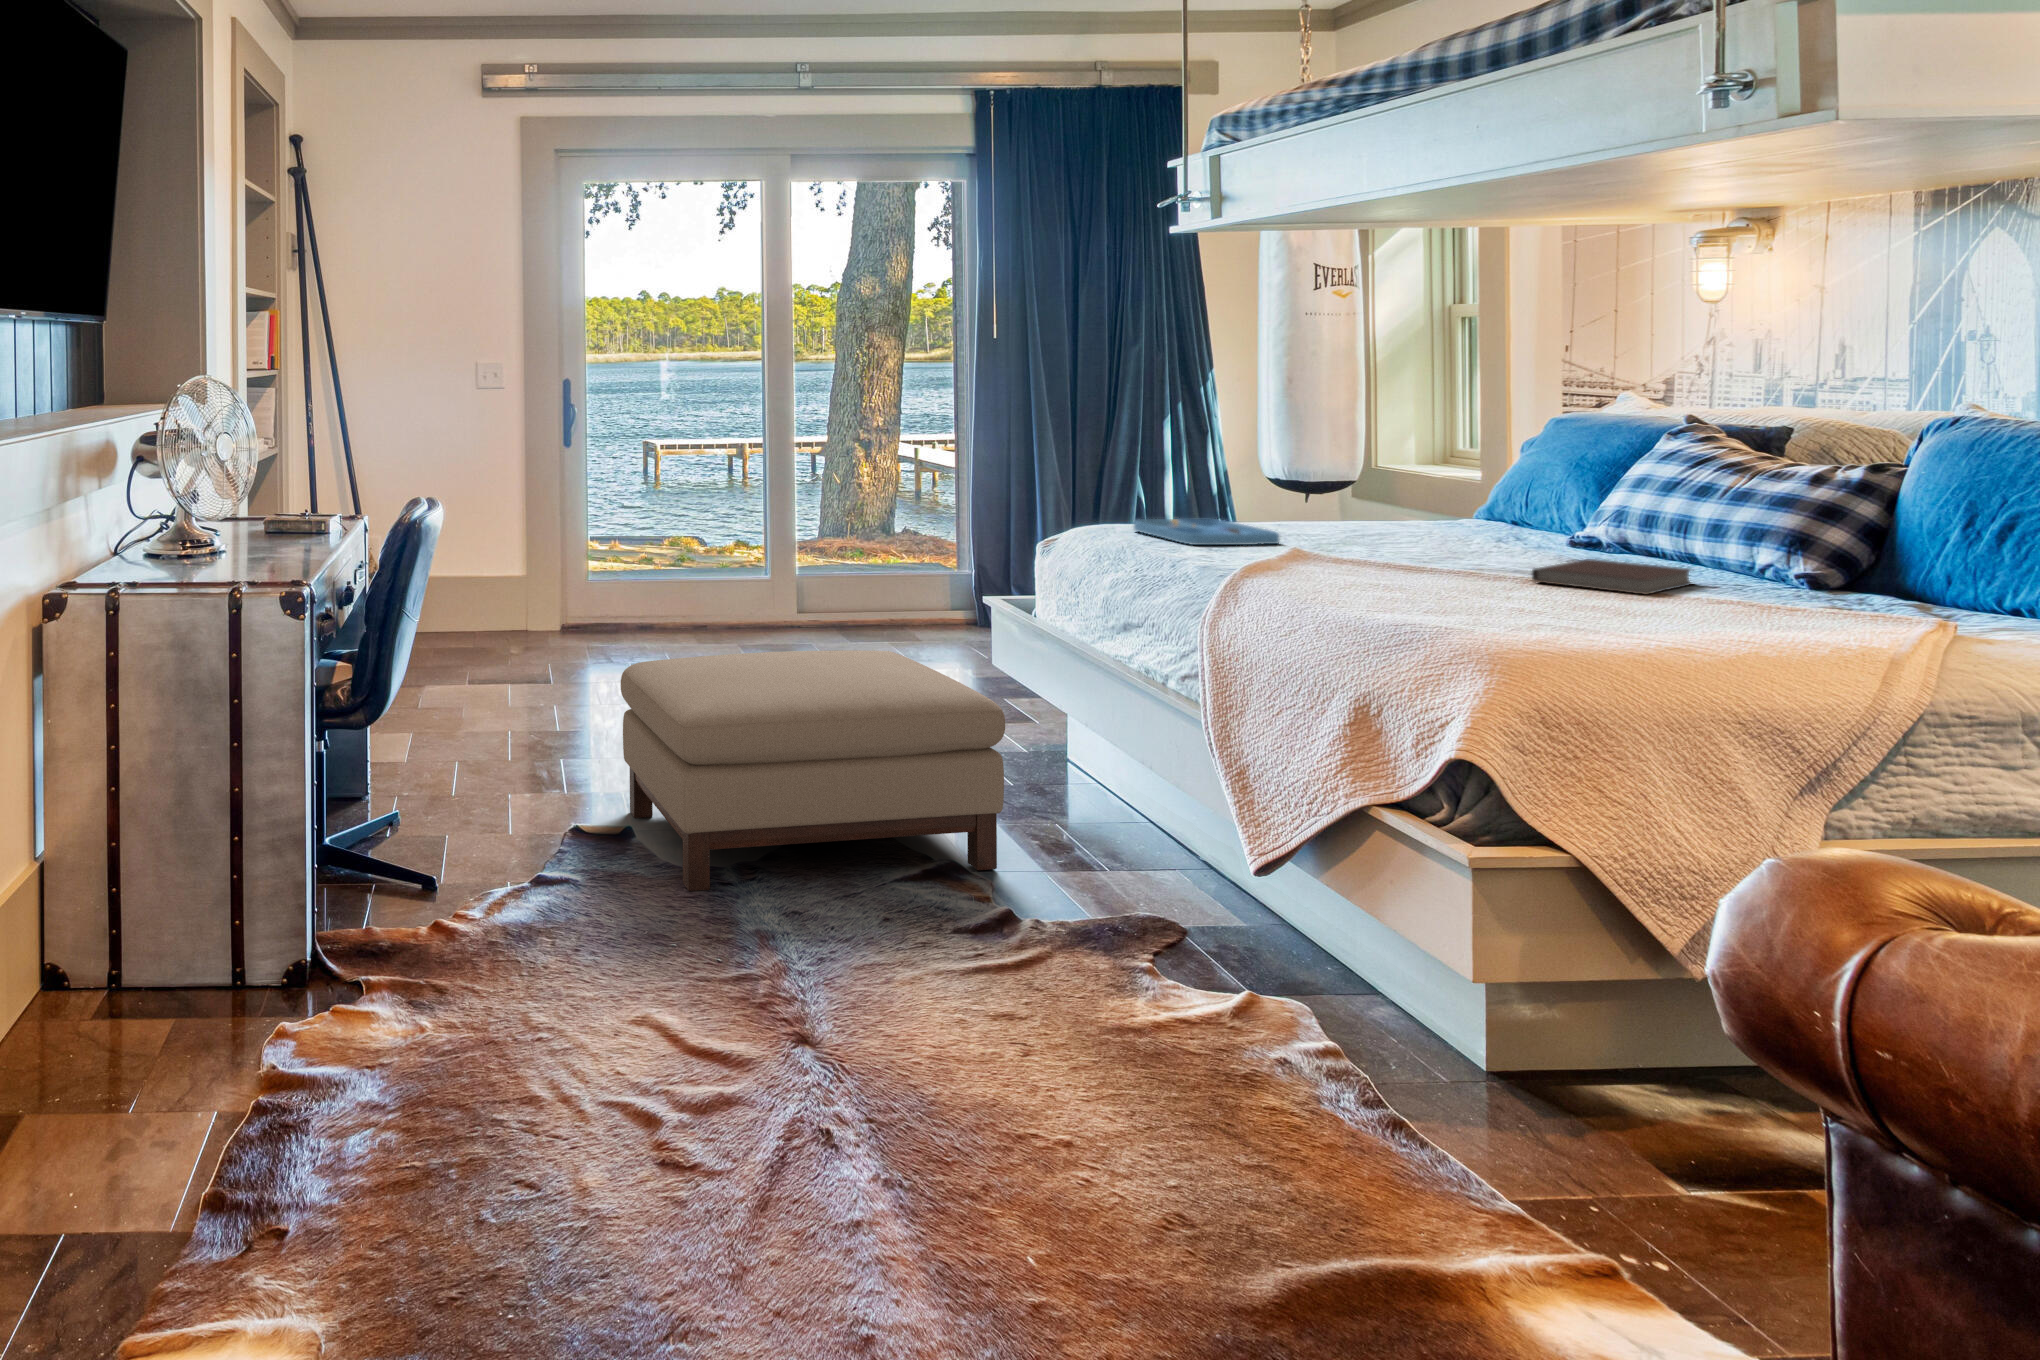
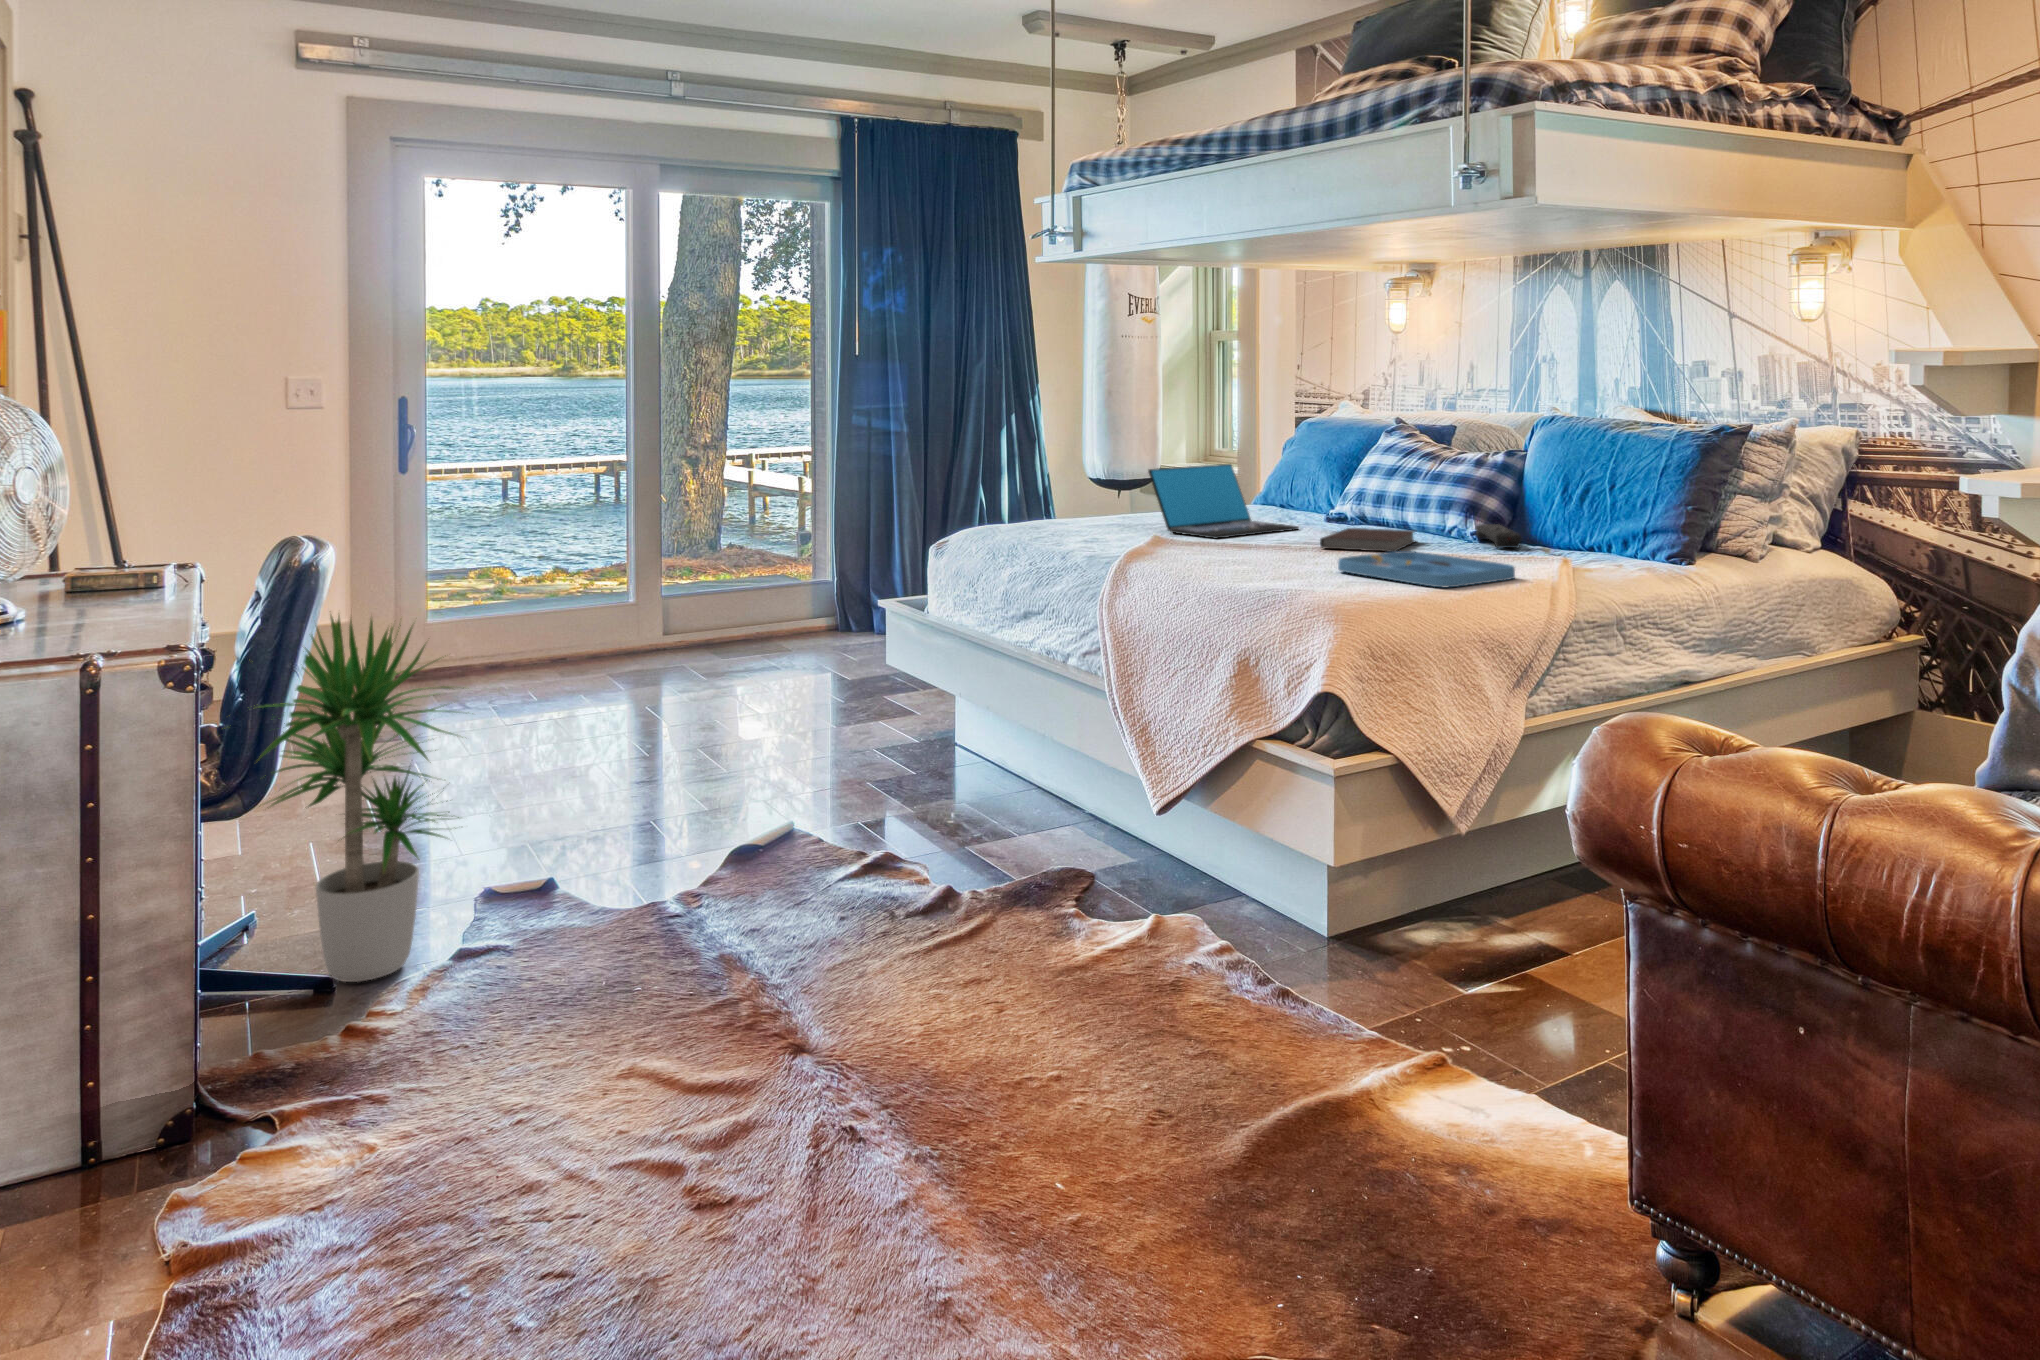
laptop: none [1304,469,1521,560] -> present [1148,464,1299,539]
tray: present [1134,519,1280,545] -> present [1338,551,1515,588]
potted plant: none [342,561,544,890] -> present [249,616,459,982]
remote control: none [1800,568,1870,606] -> present [1475,524,1521,548]
ottoman: present [621,650,1005,891] -> none [541,658,935,927]

